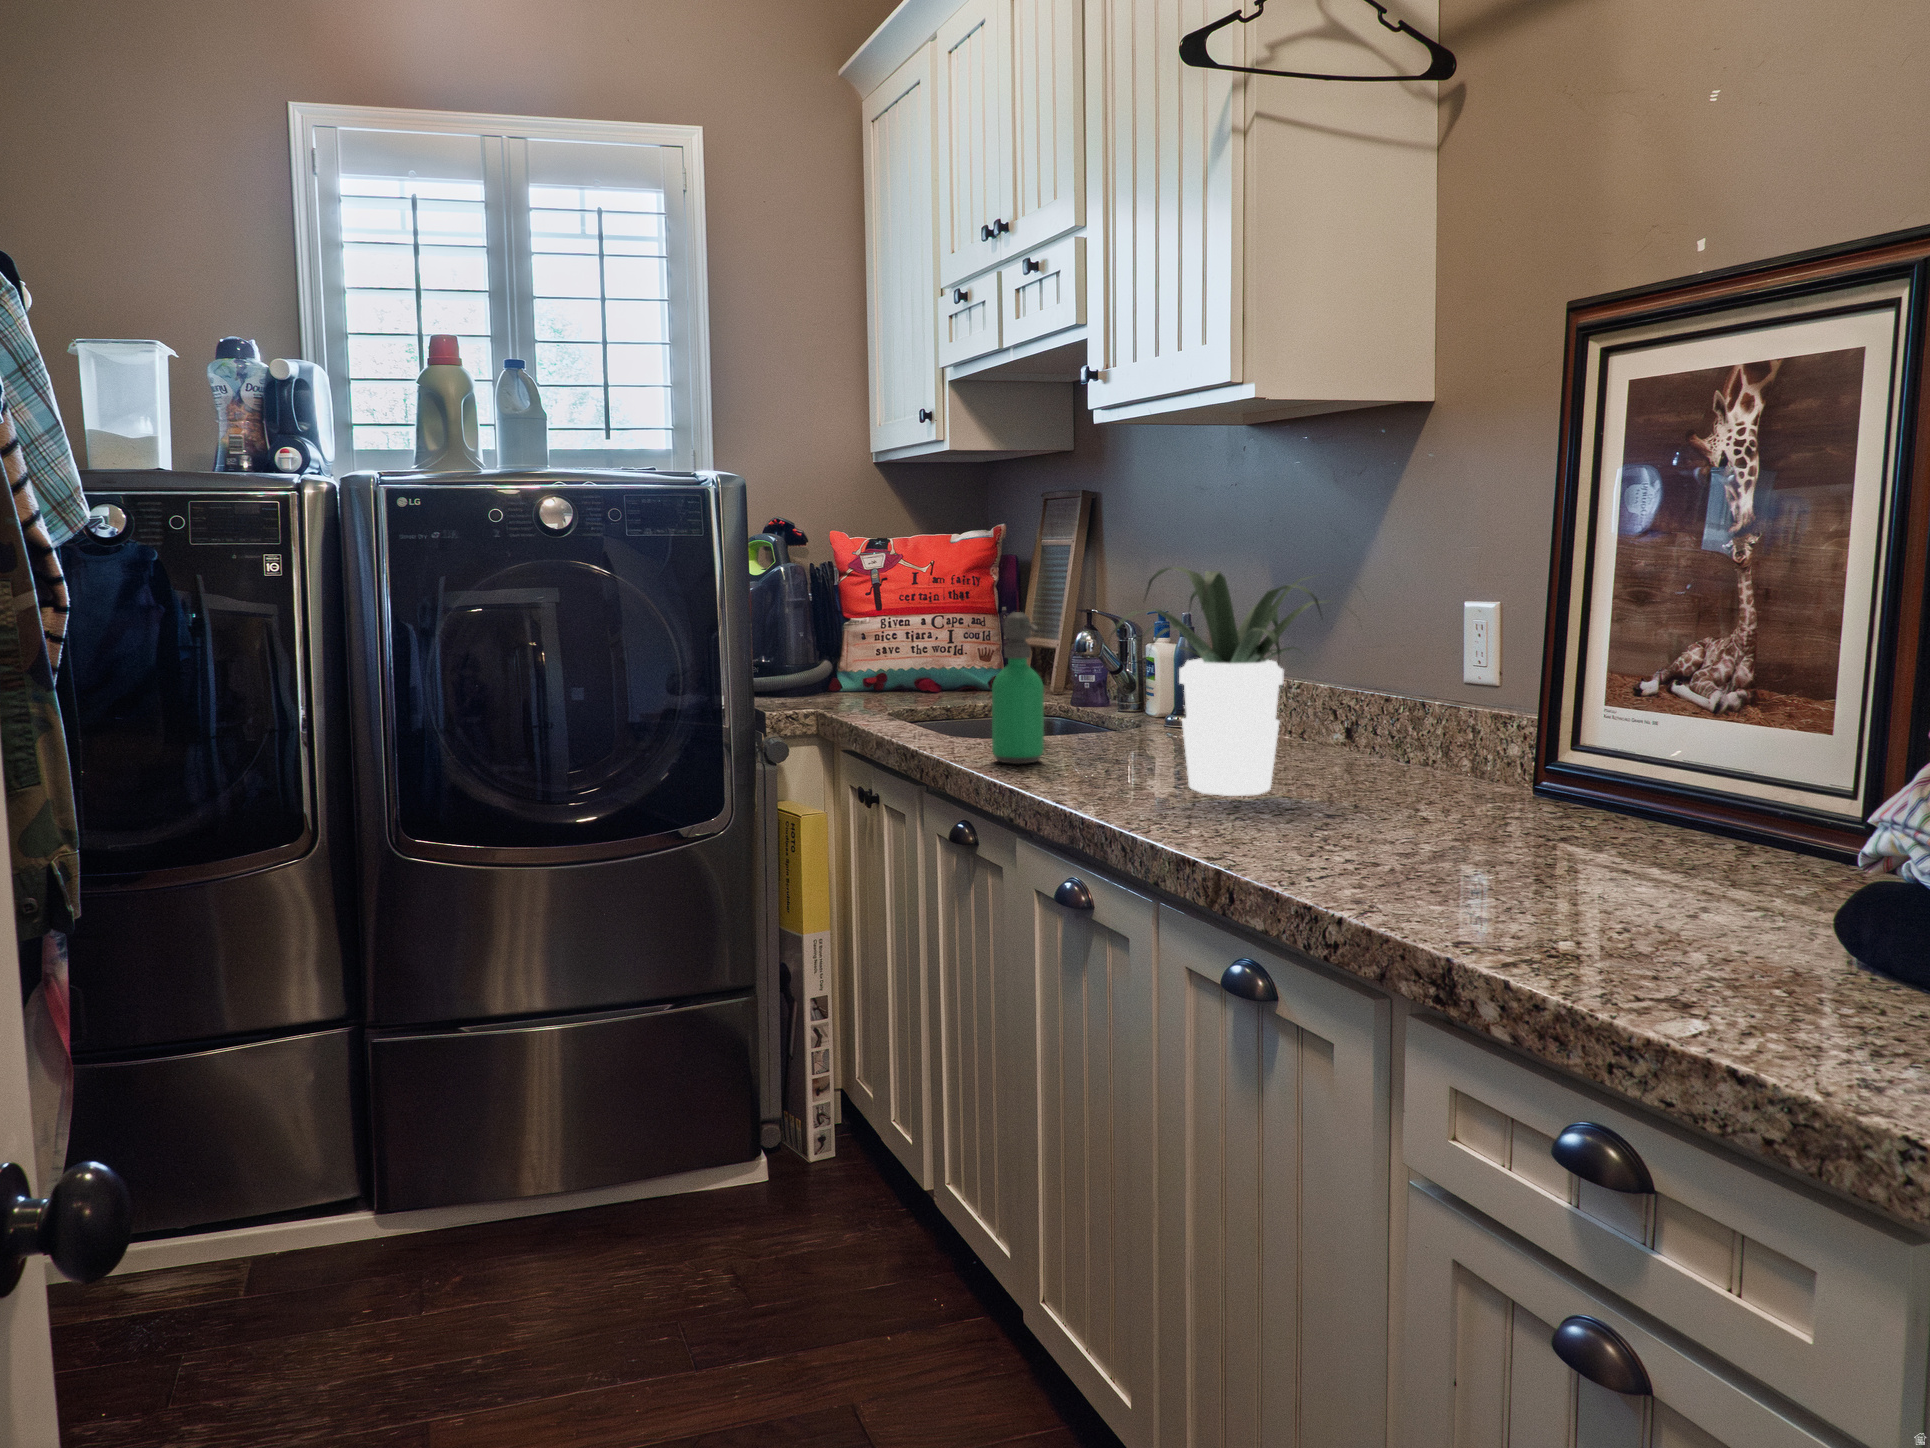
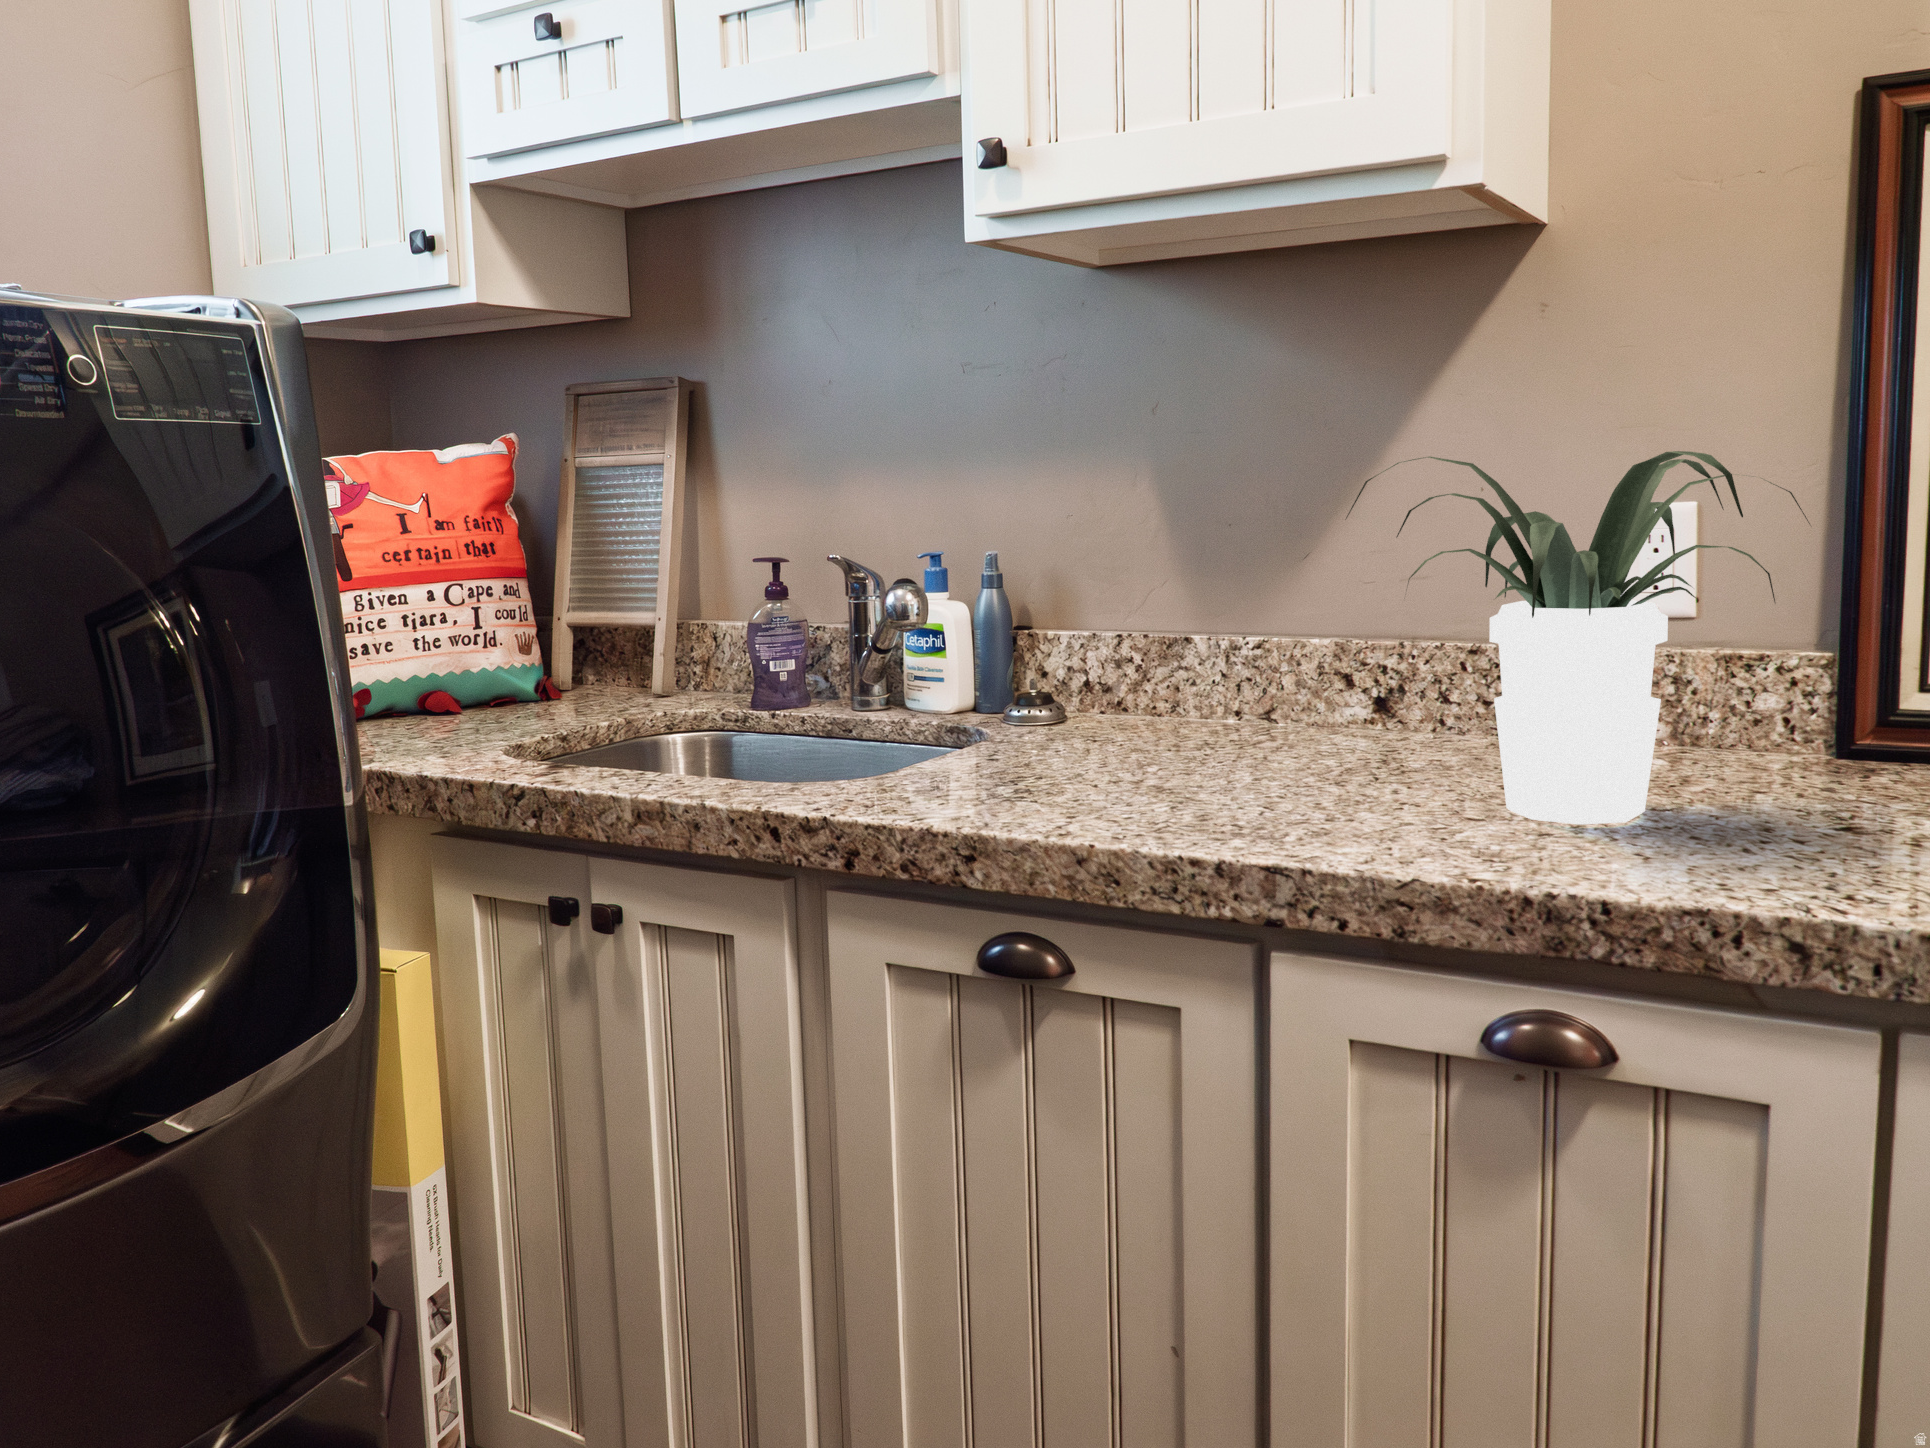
soap dispenser: present [992,612,1044,764] -> none [1048,549,1163,820]

